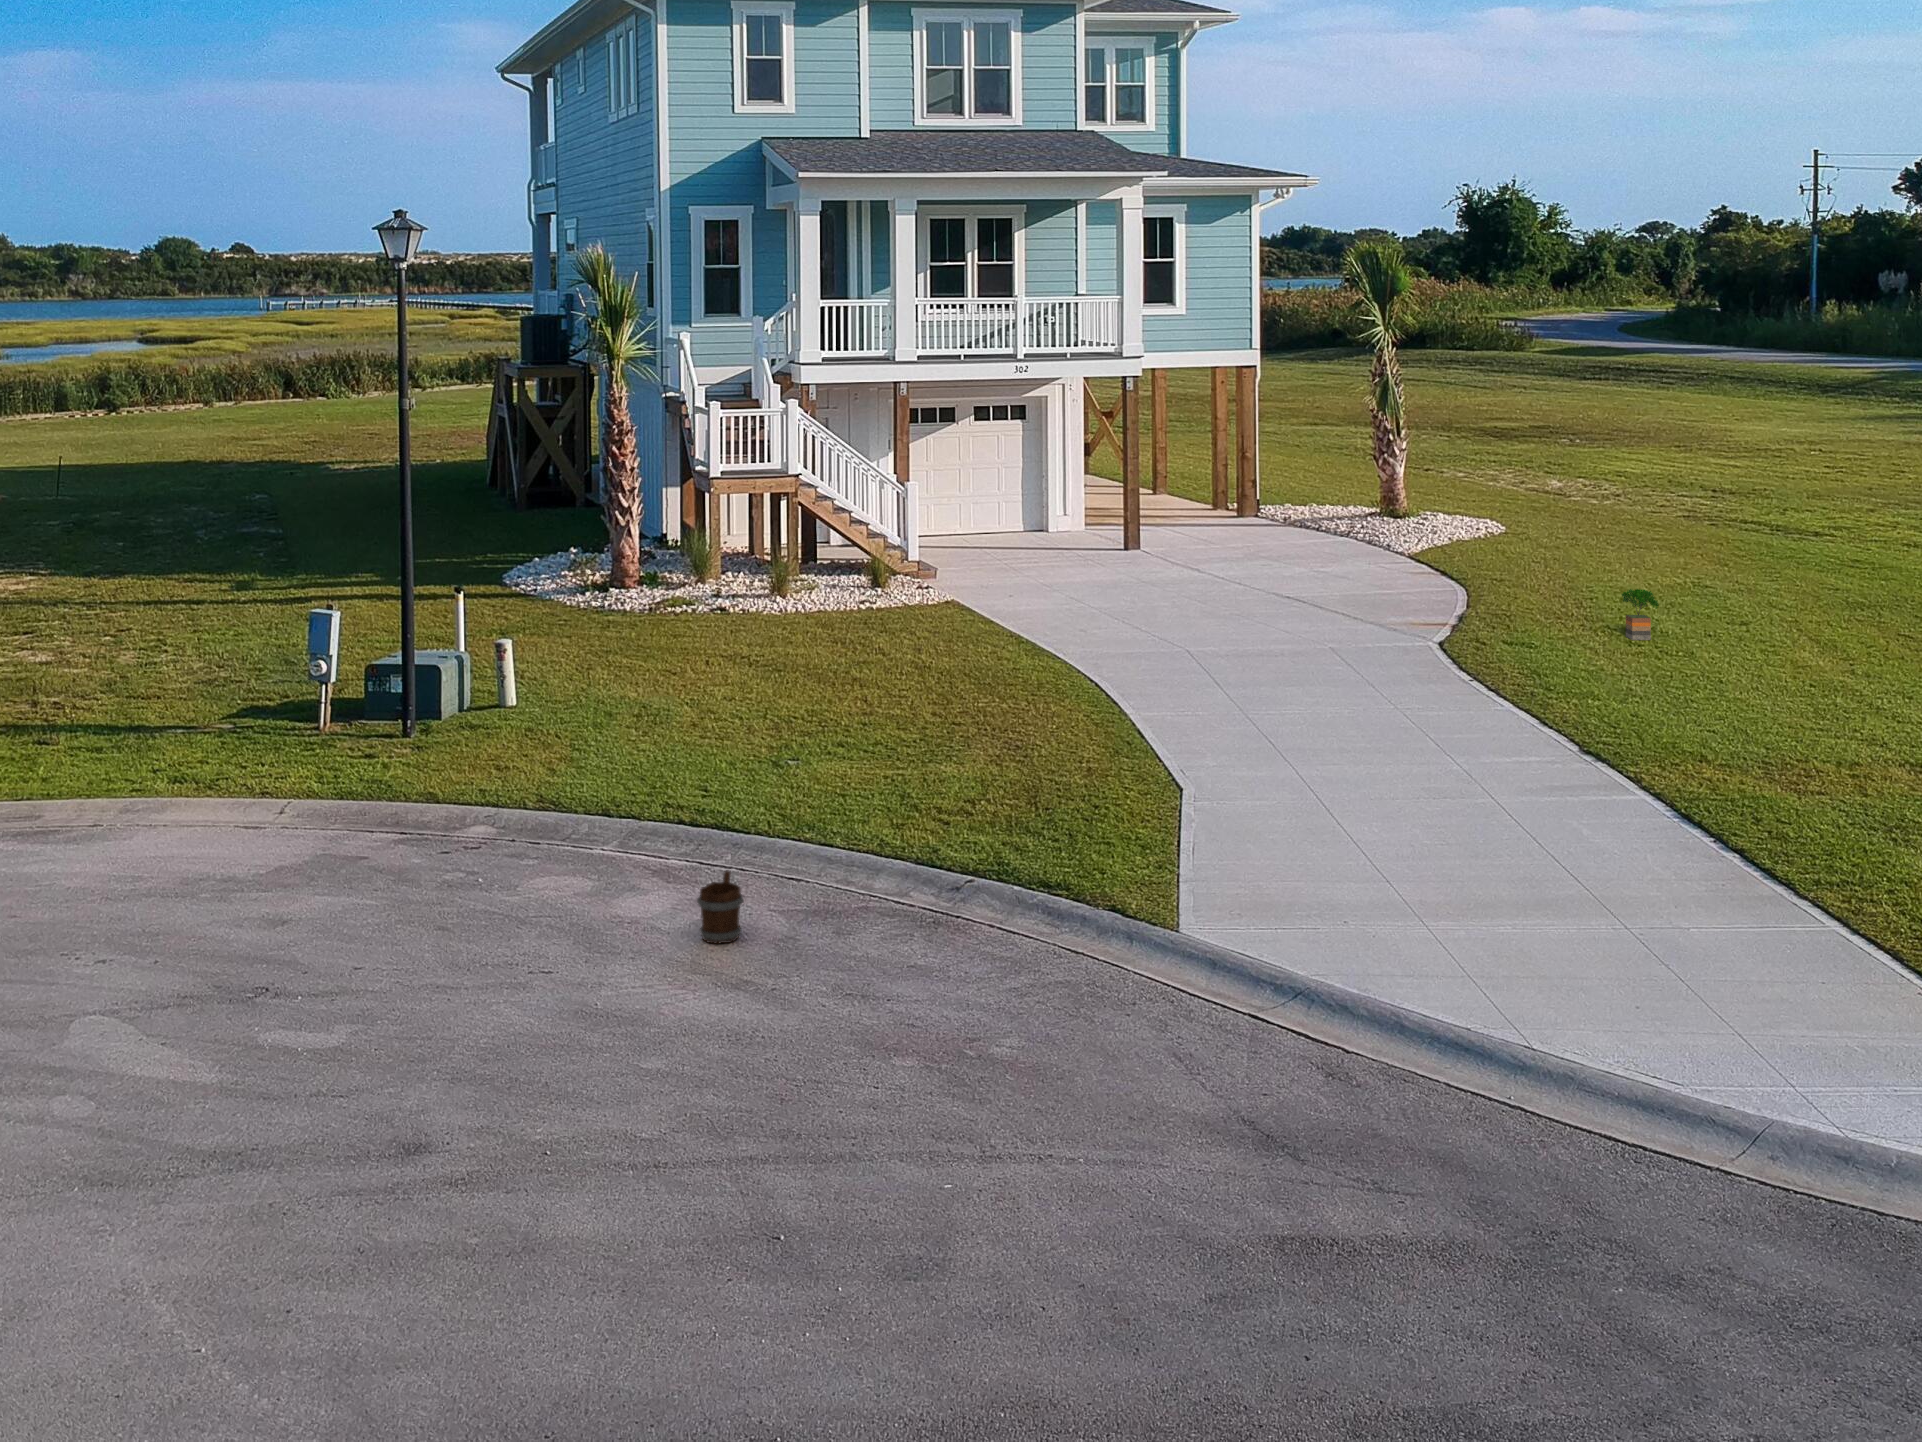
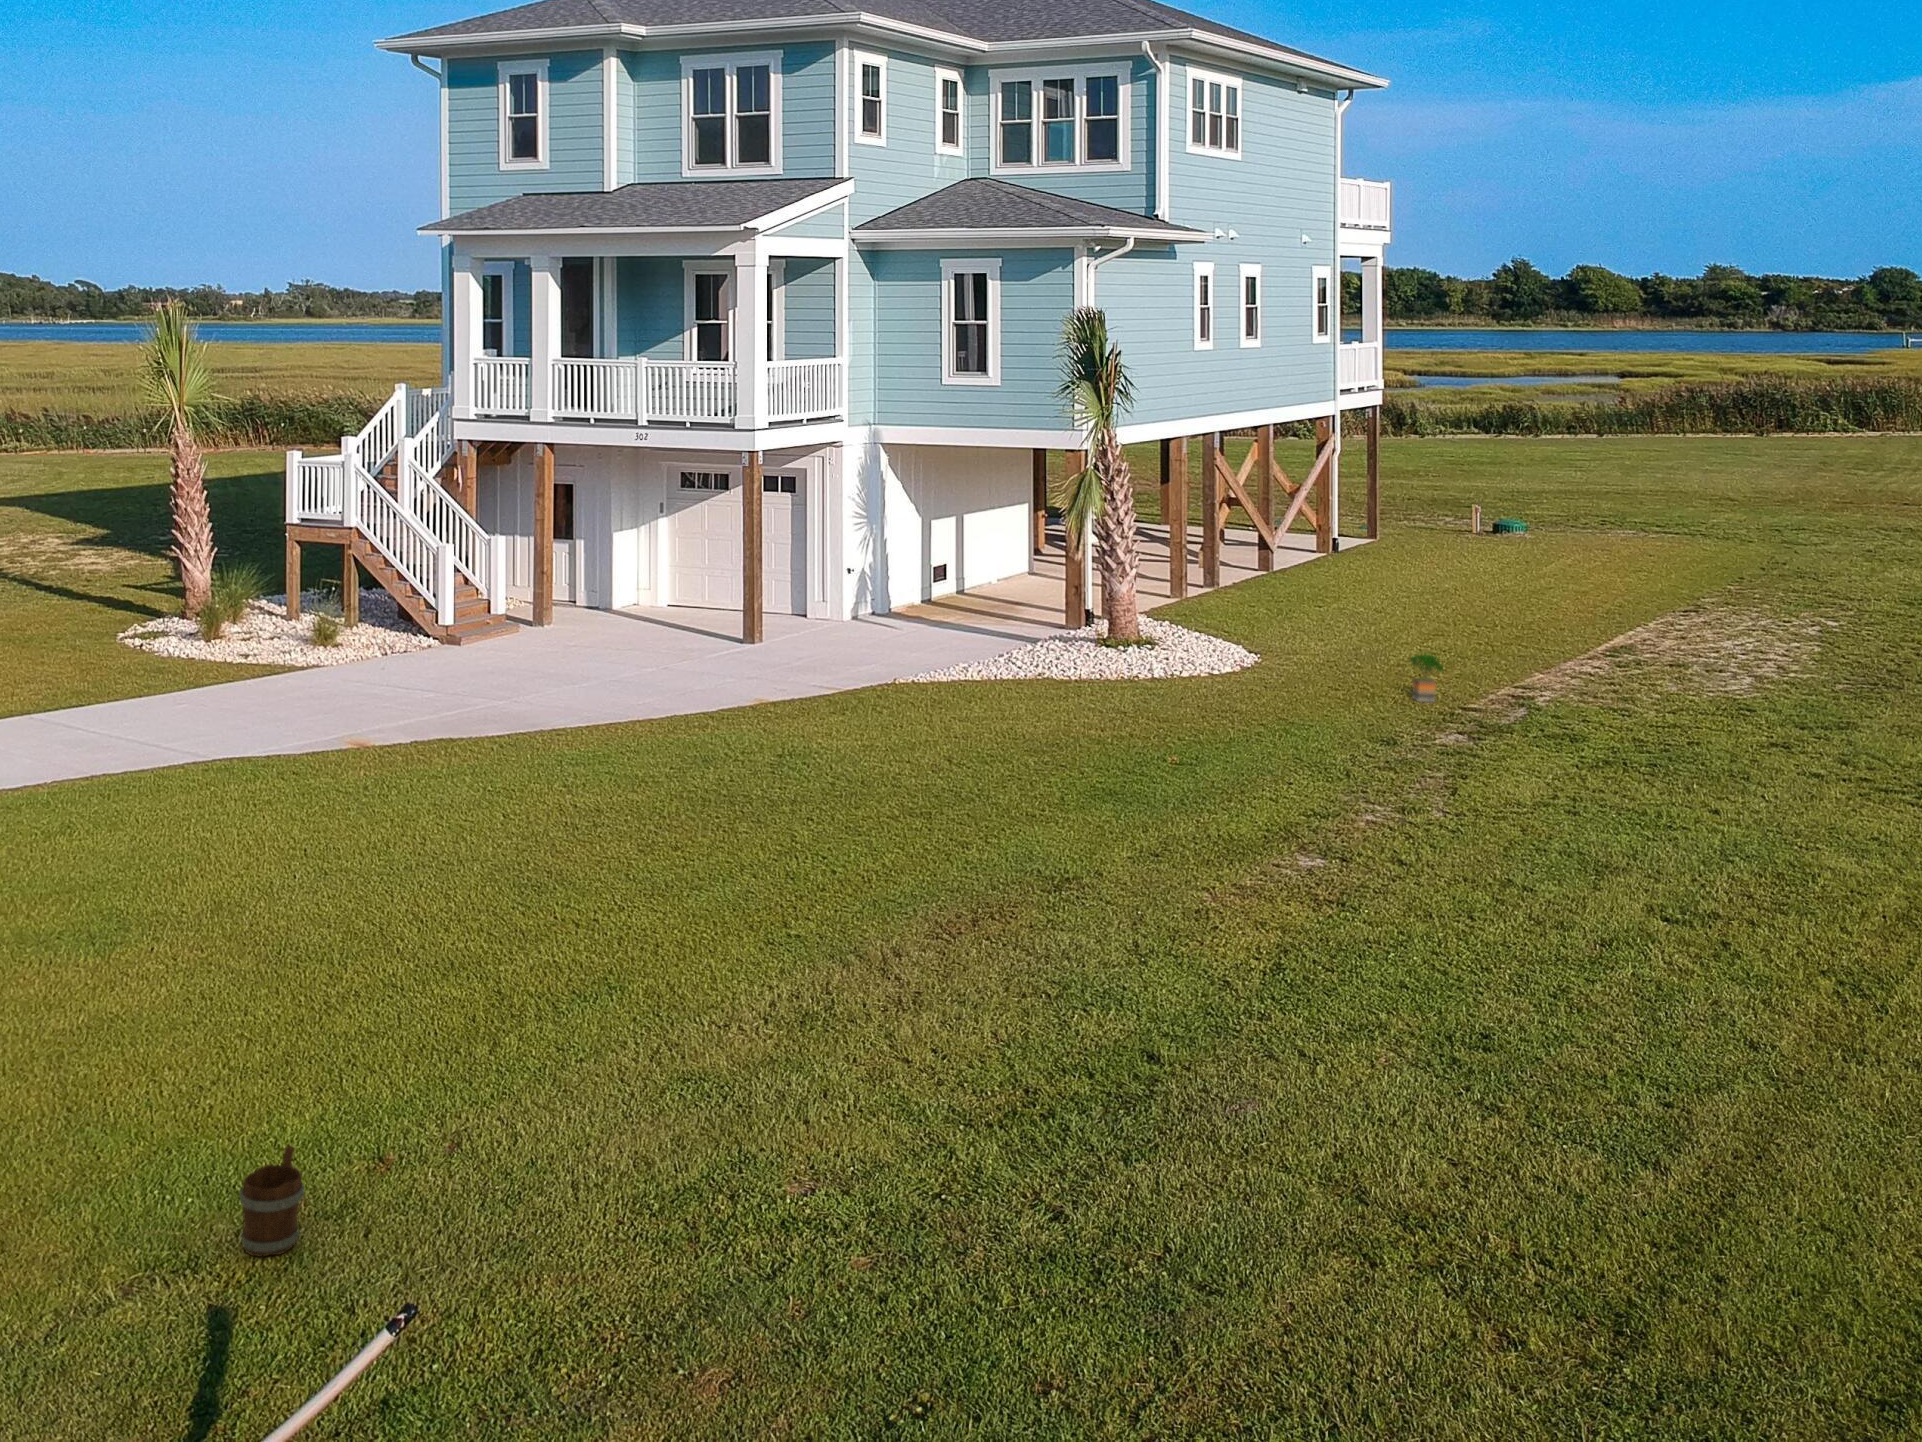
bucket: present [697,871,744,944] -> present [239,1145,305,1257]

